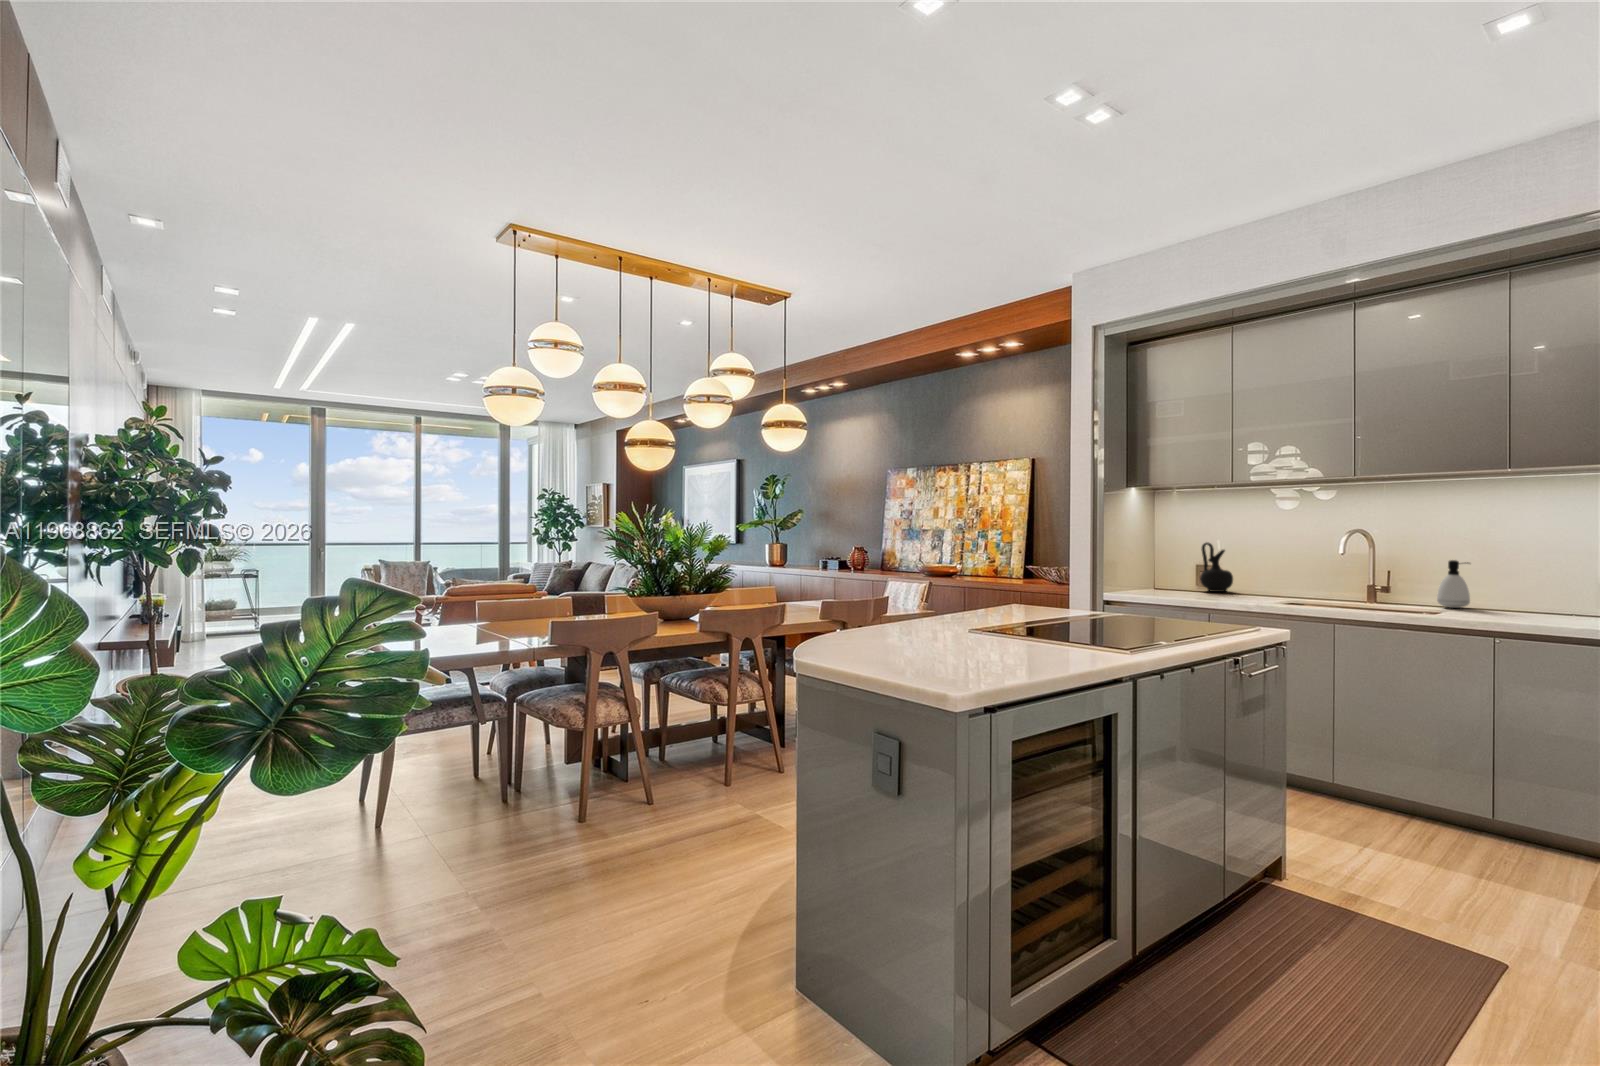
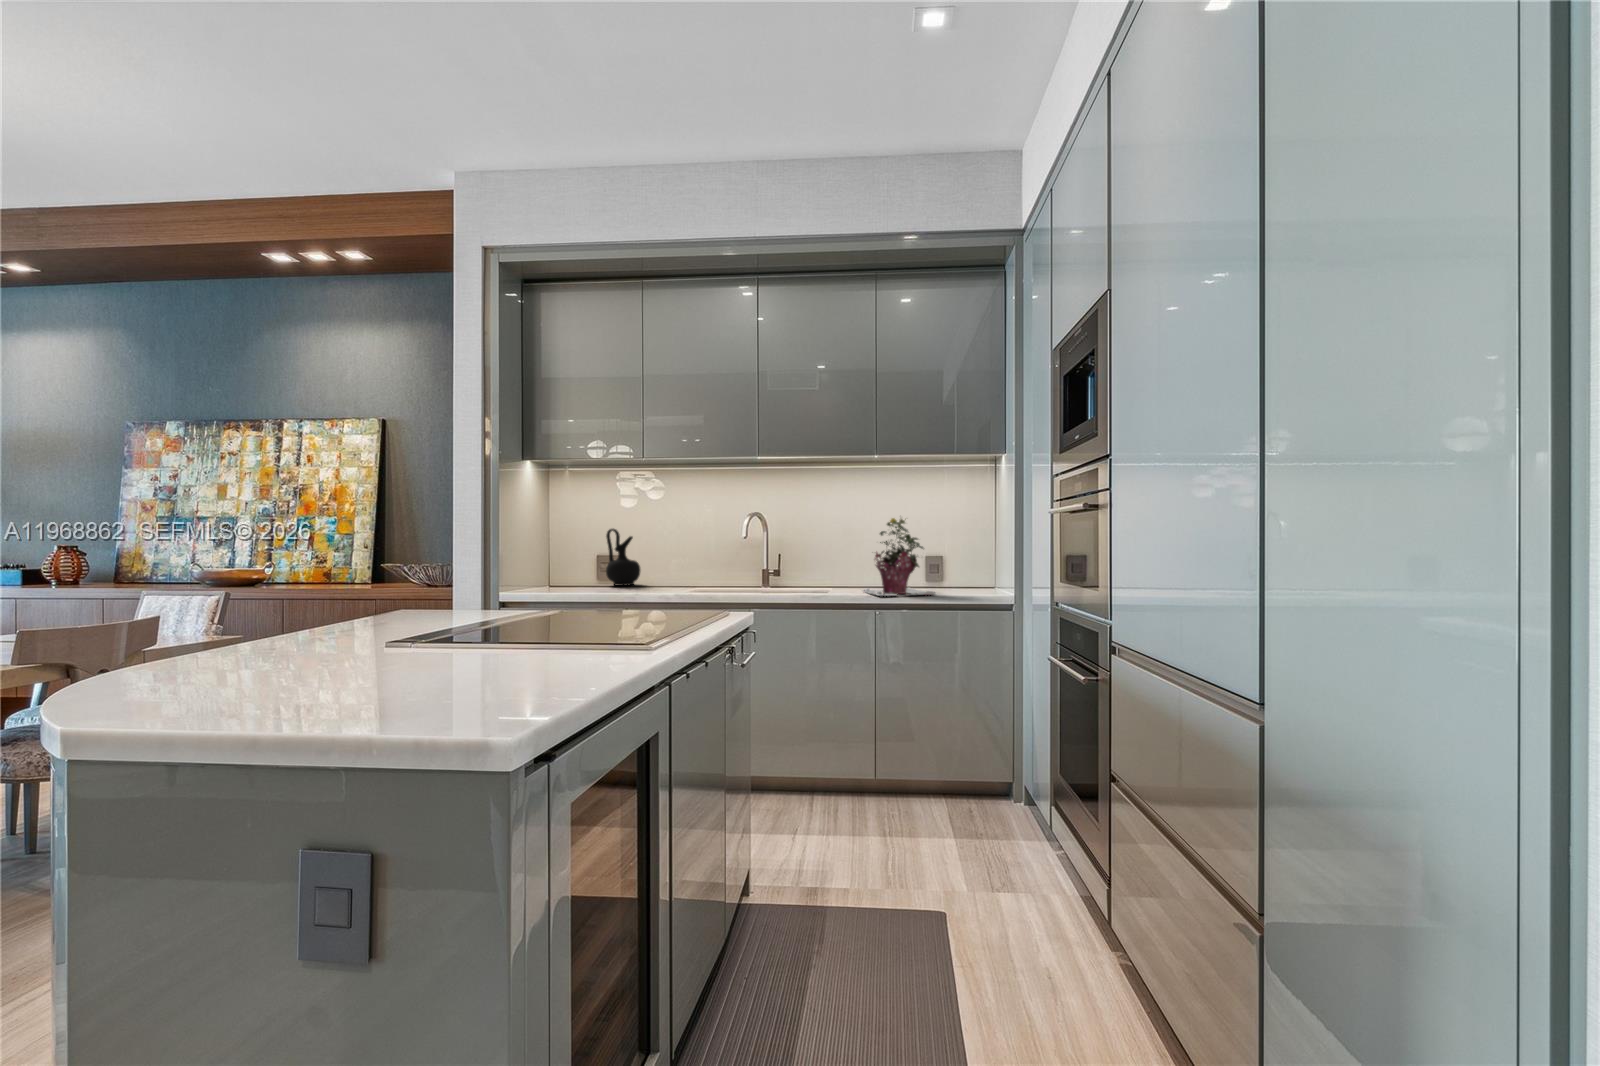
potted plant: none [1475,535,1573,623] -> present [862,518,935,596]
soap dispenser: present [1437,560,1470,608] -> none [828,542,854,588]

